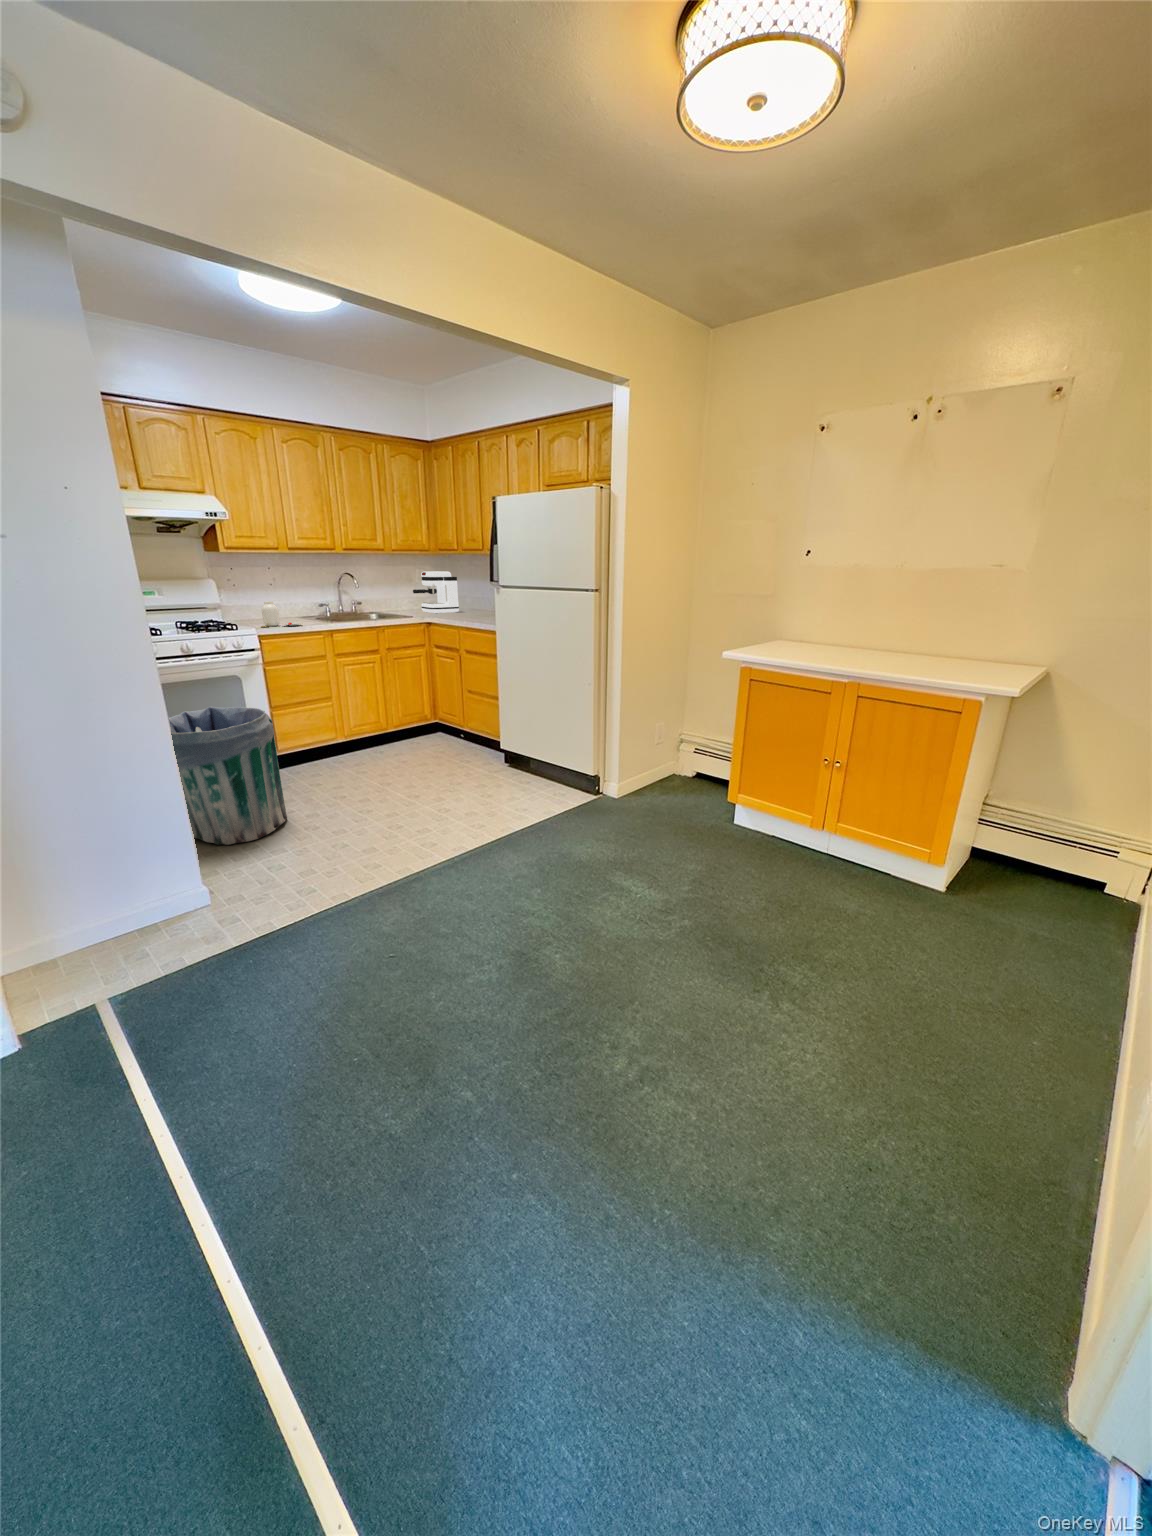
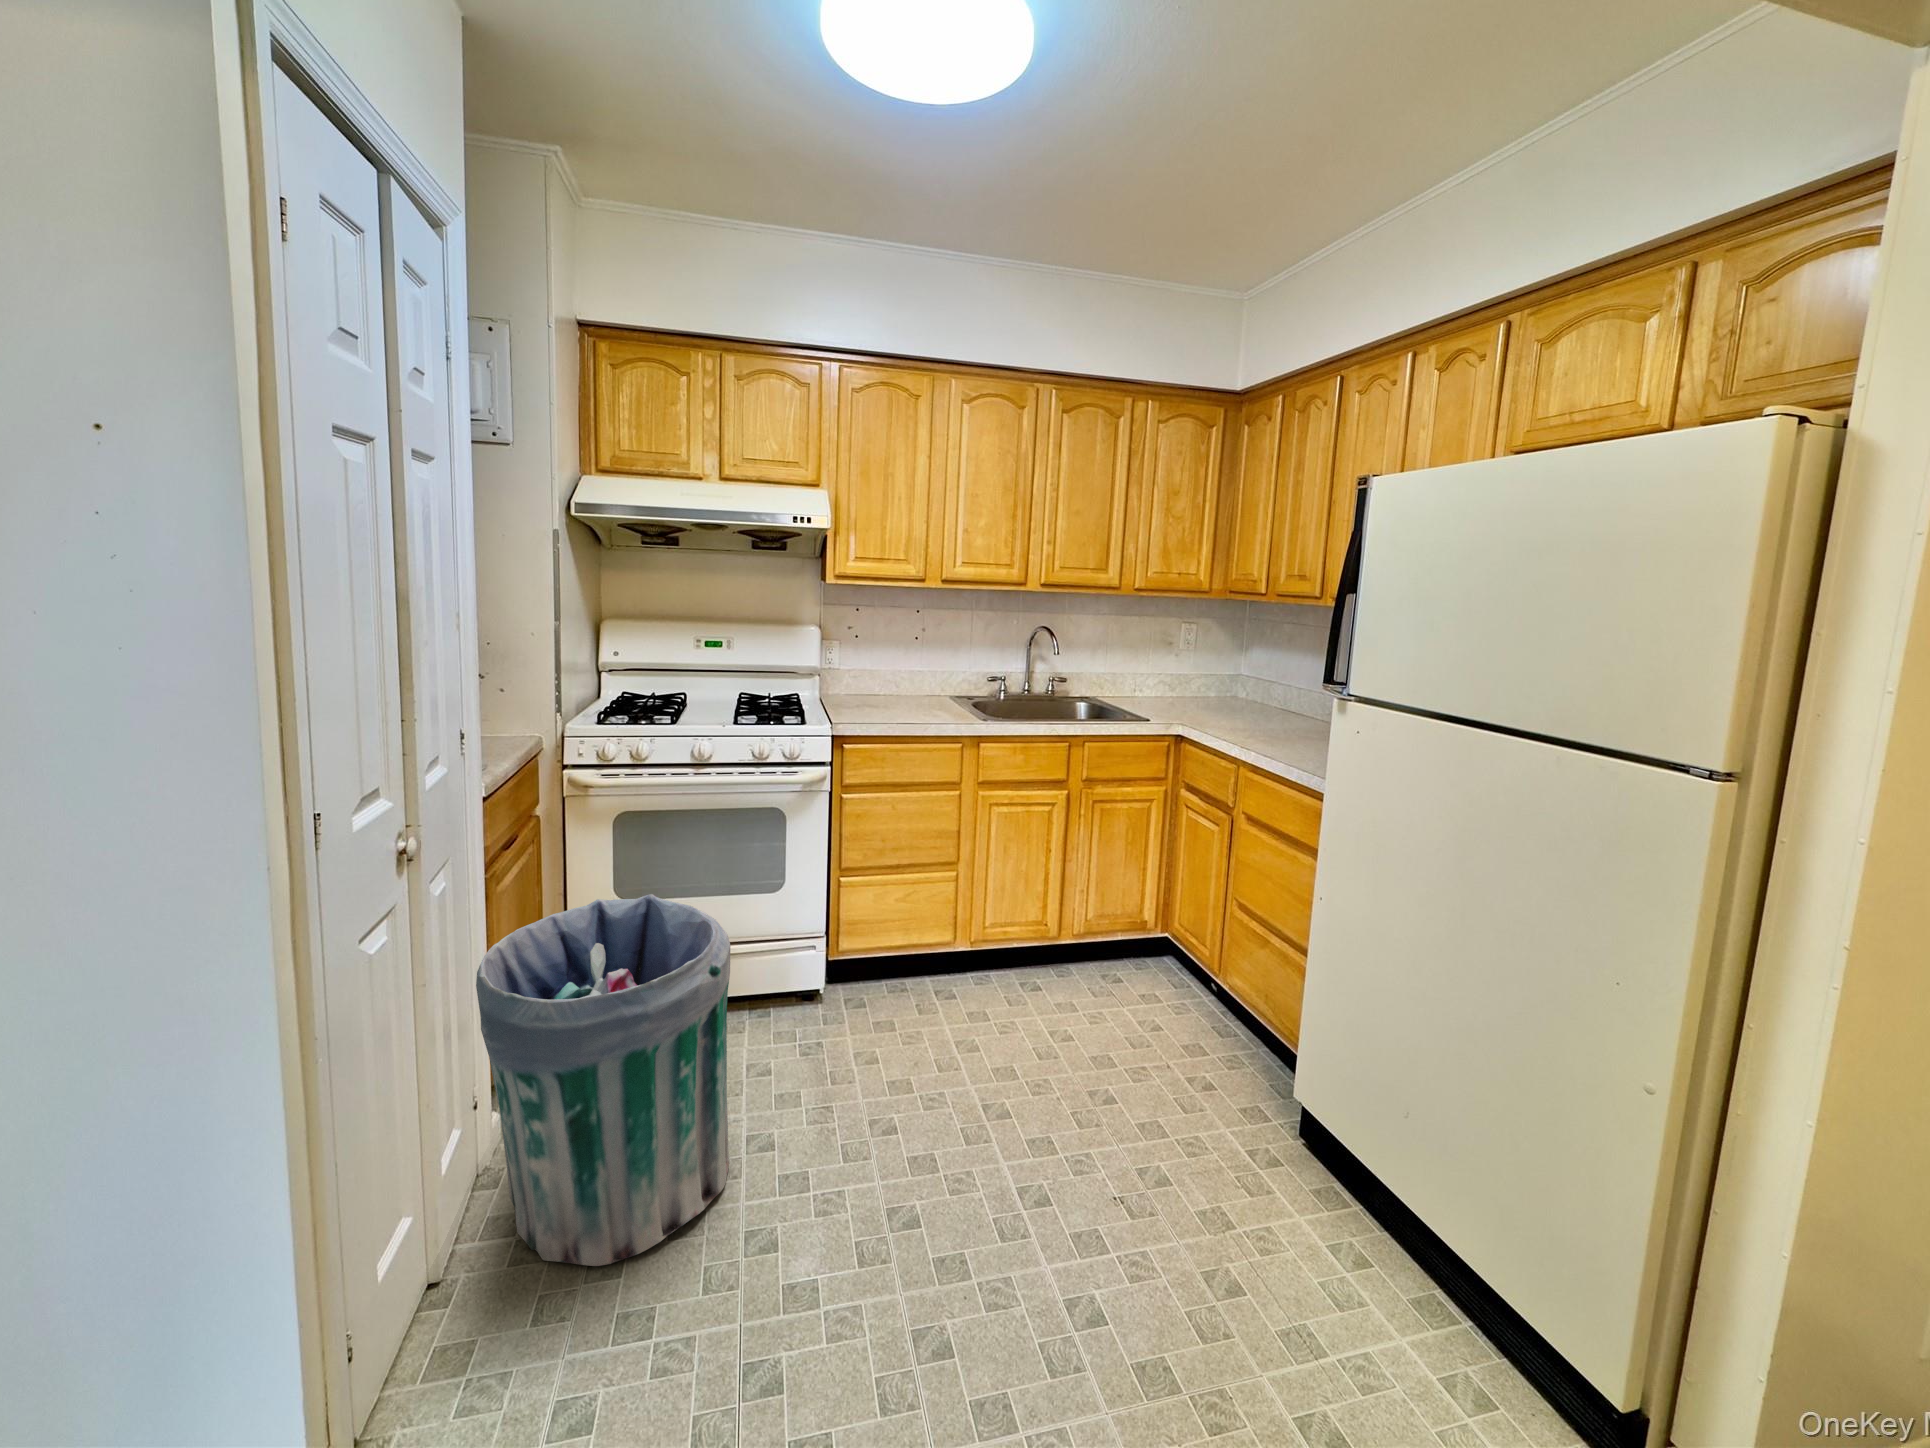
coffee maker: present [413,571,459,614] -> none [1167,628,1258,711]
jar: present [261,602,302,627] -> none [856,672,929,721]

